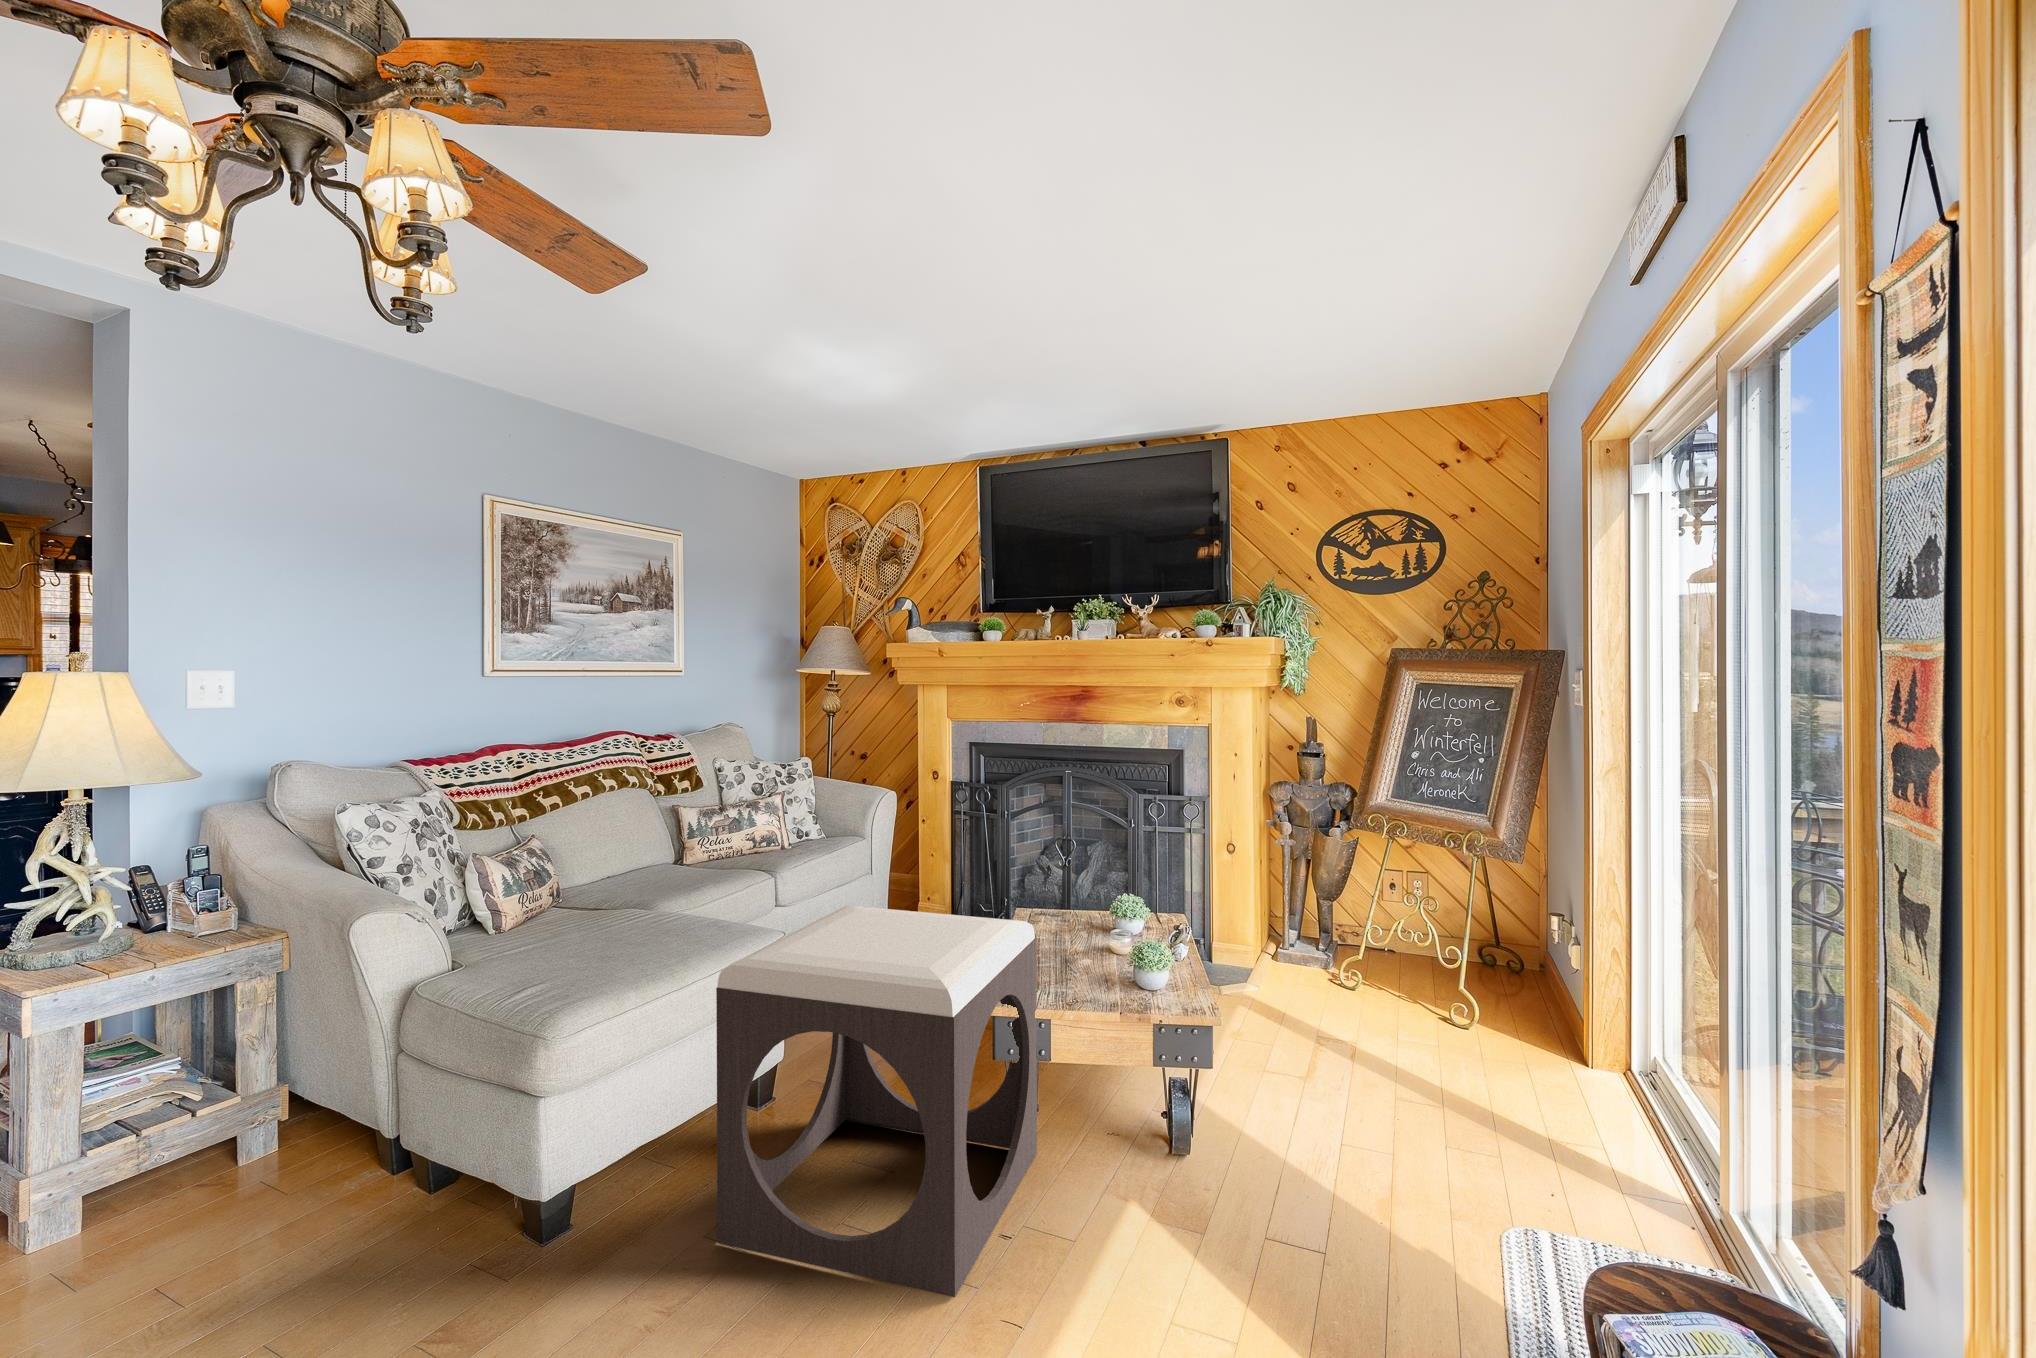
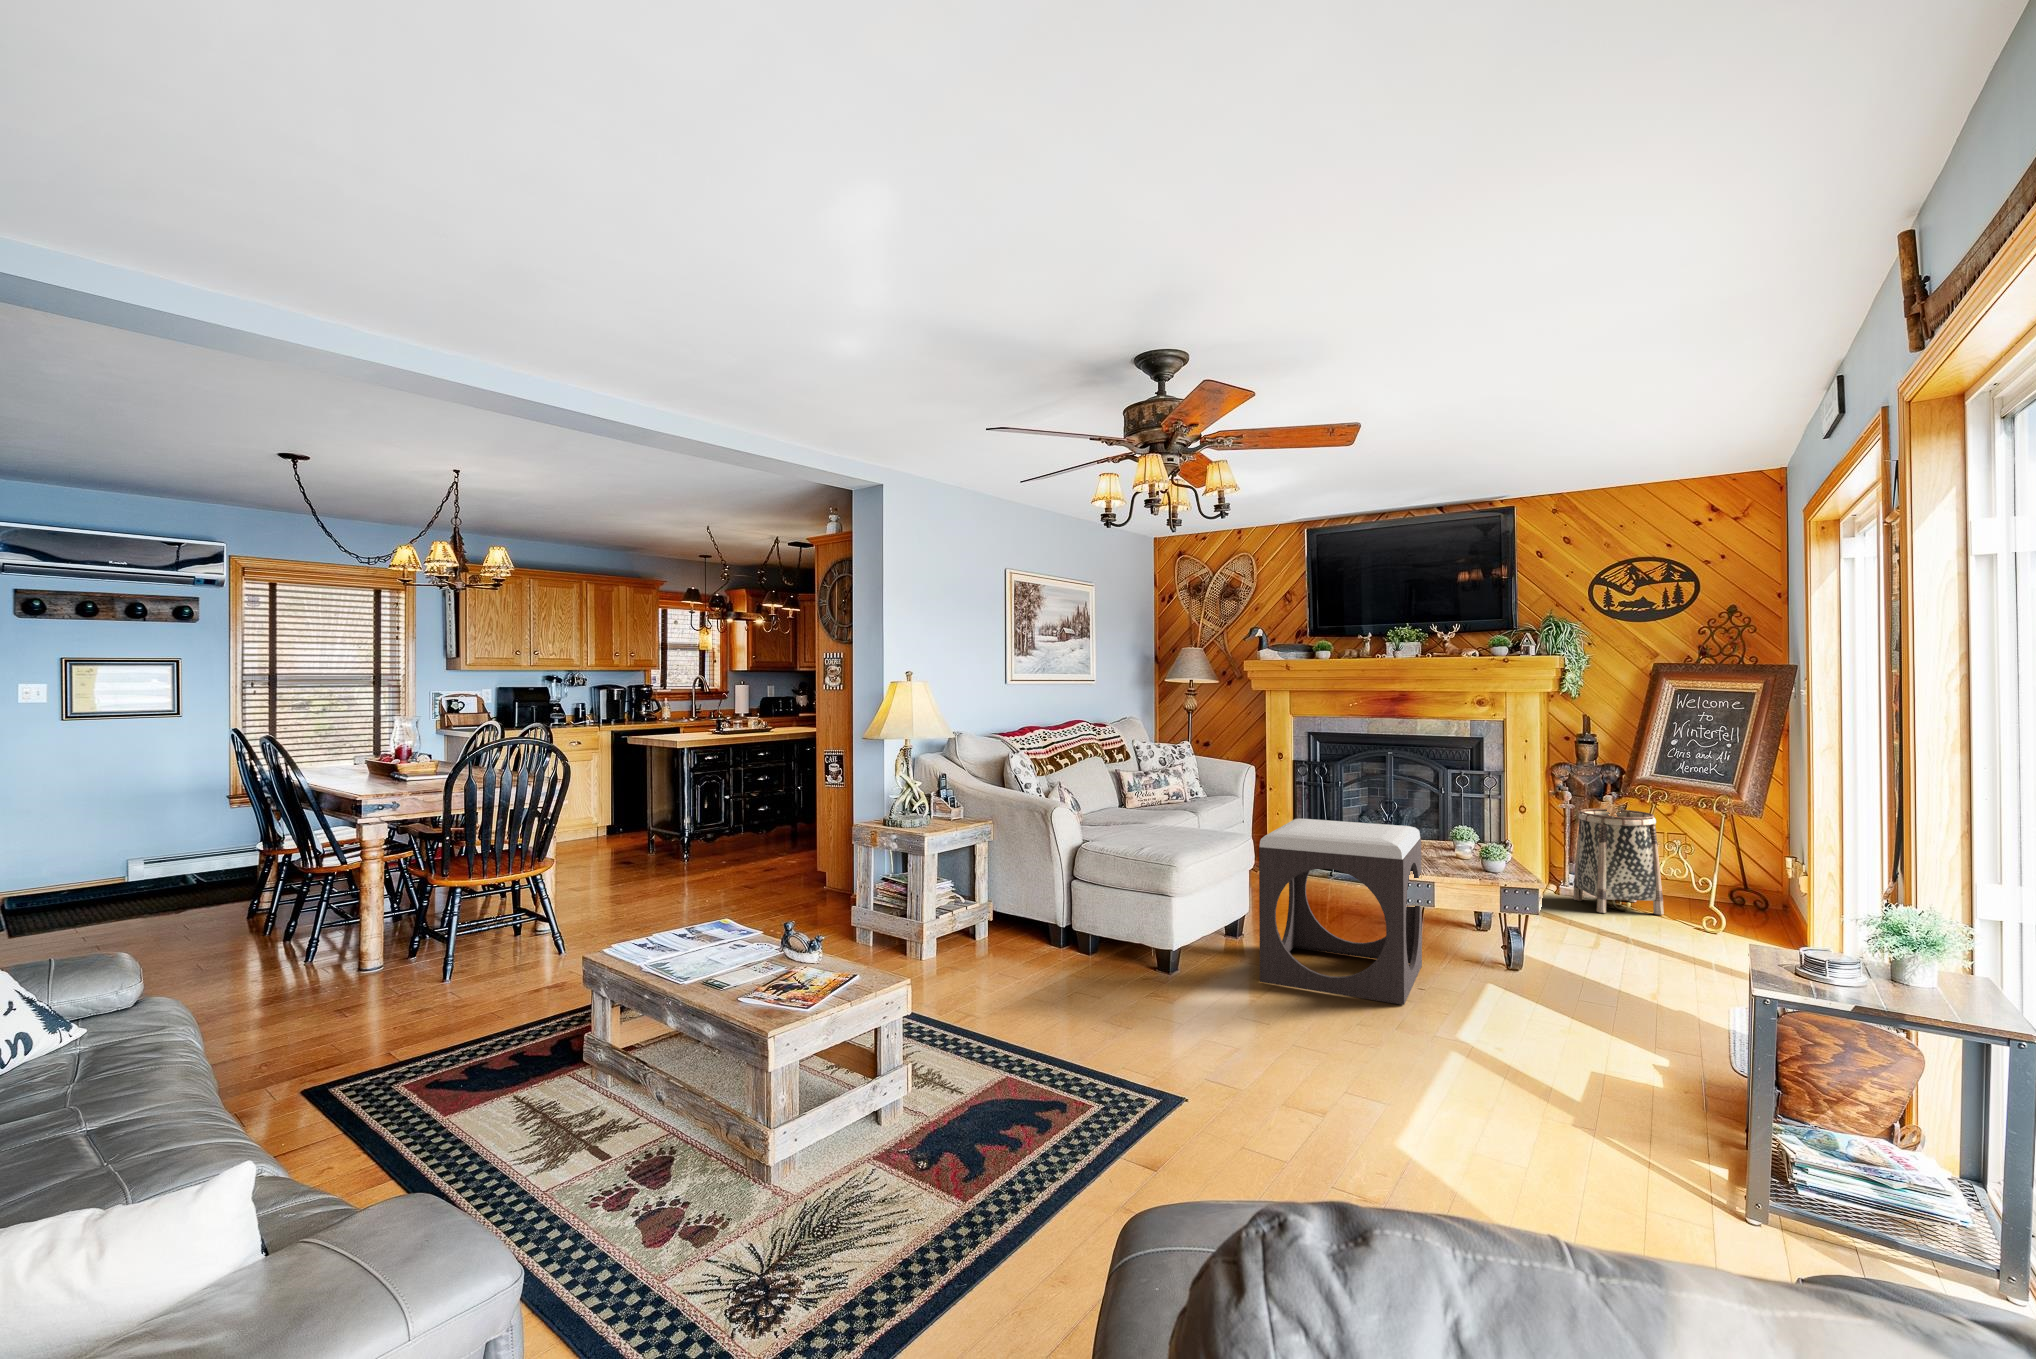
basket: none [1292,844,1401,994] -> present [1573,809,1664,915]

